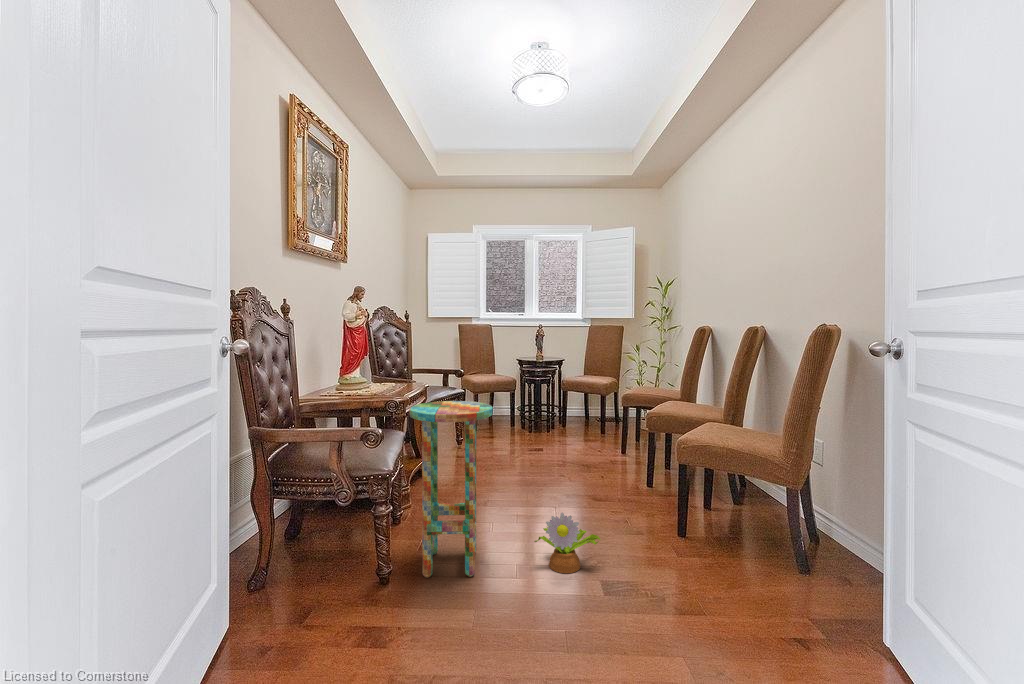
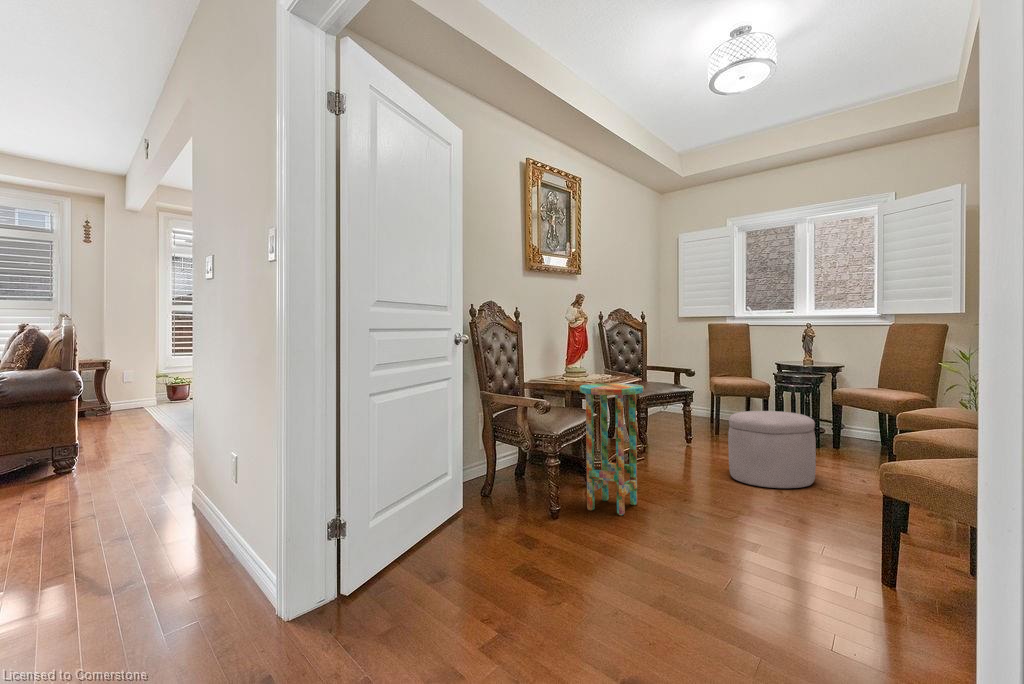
ottoman: none [529,414,610,495] -> present [728,411,816,488]
decorative plant: present [534,513,601,573] -> none [674,475,732,527]

